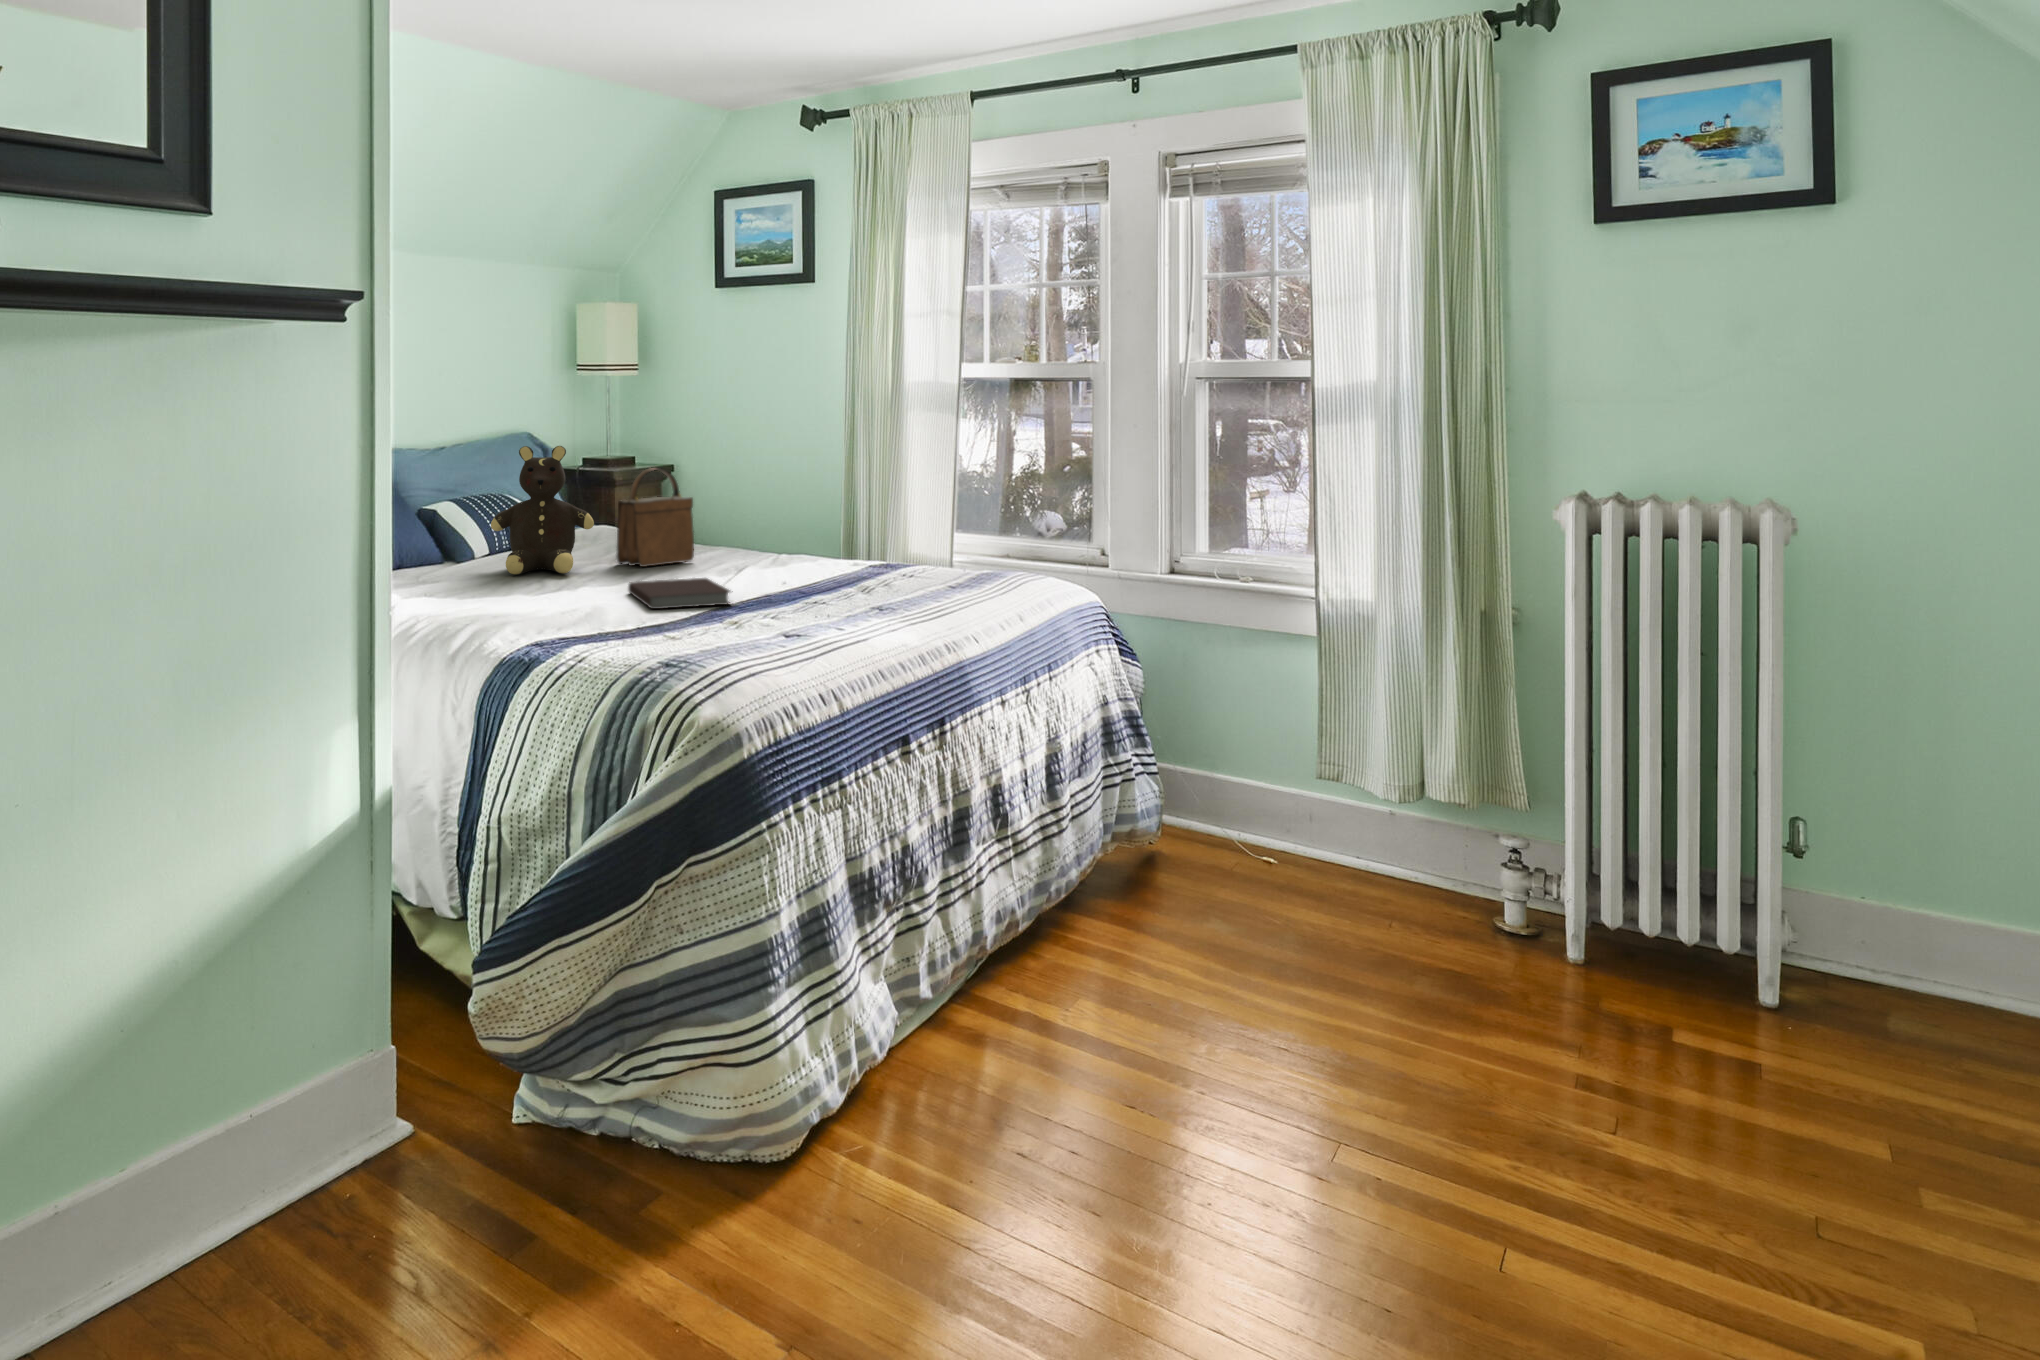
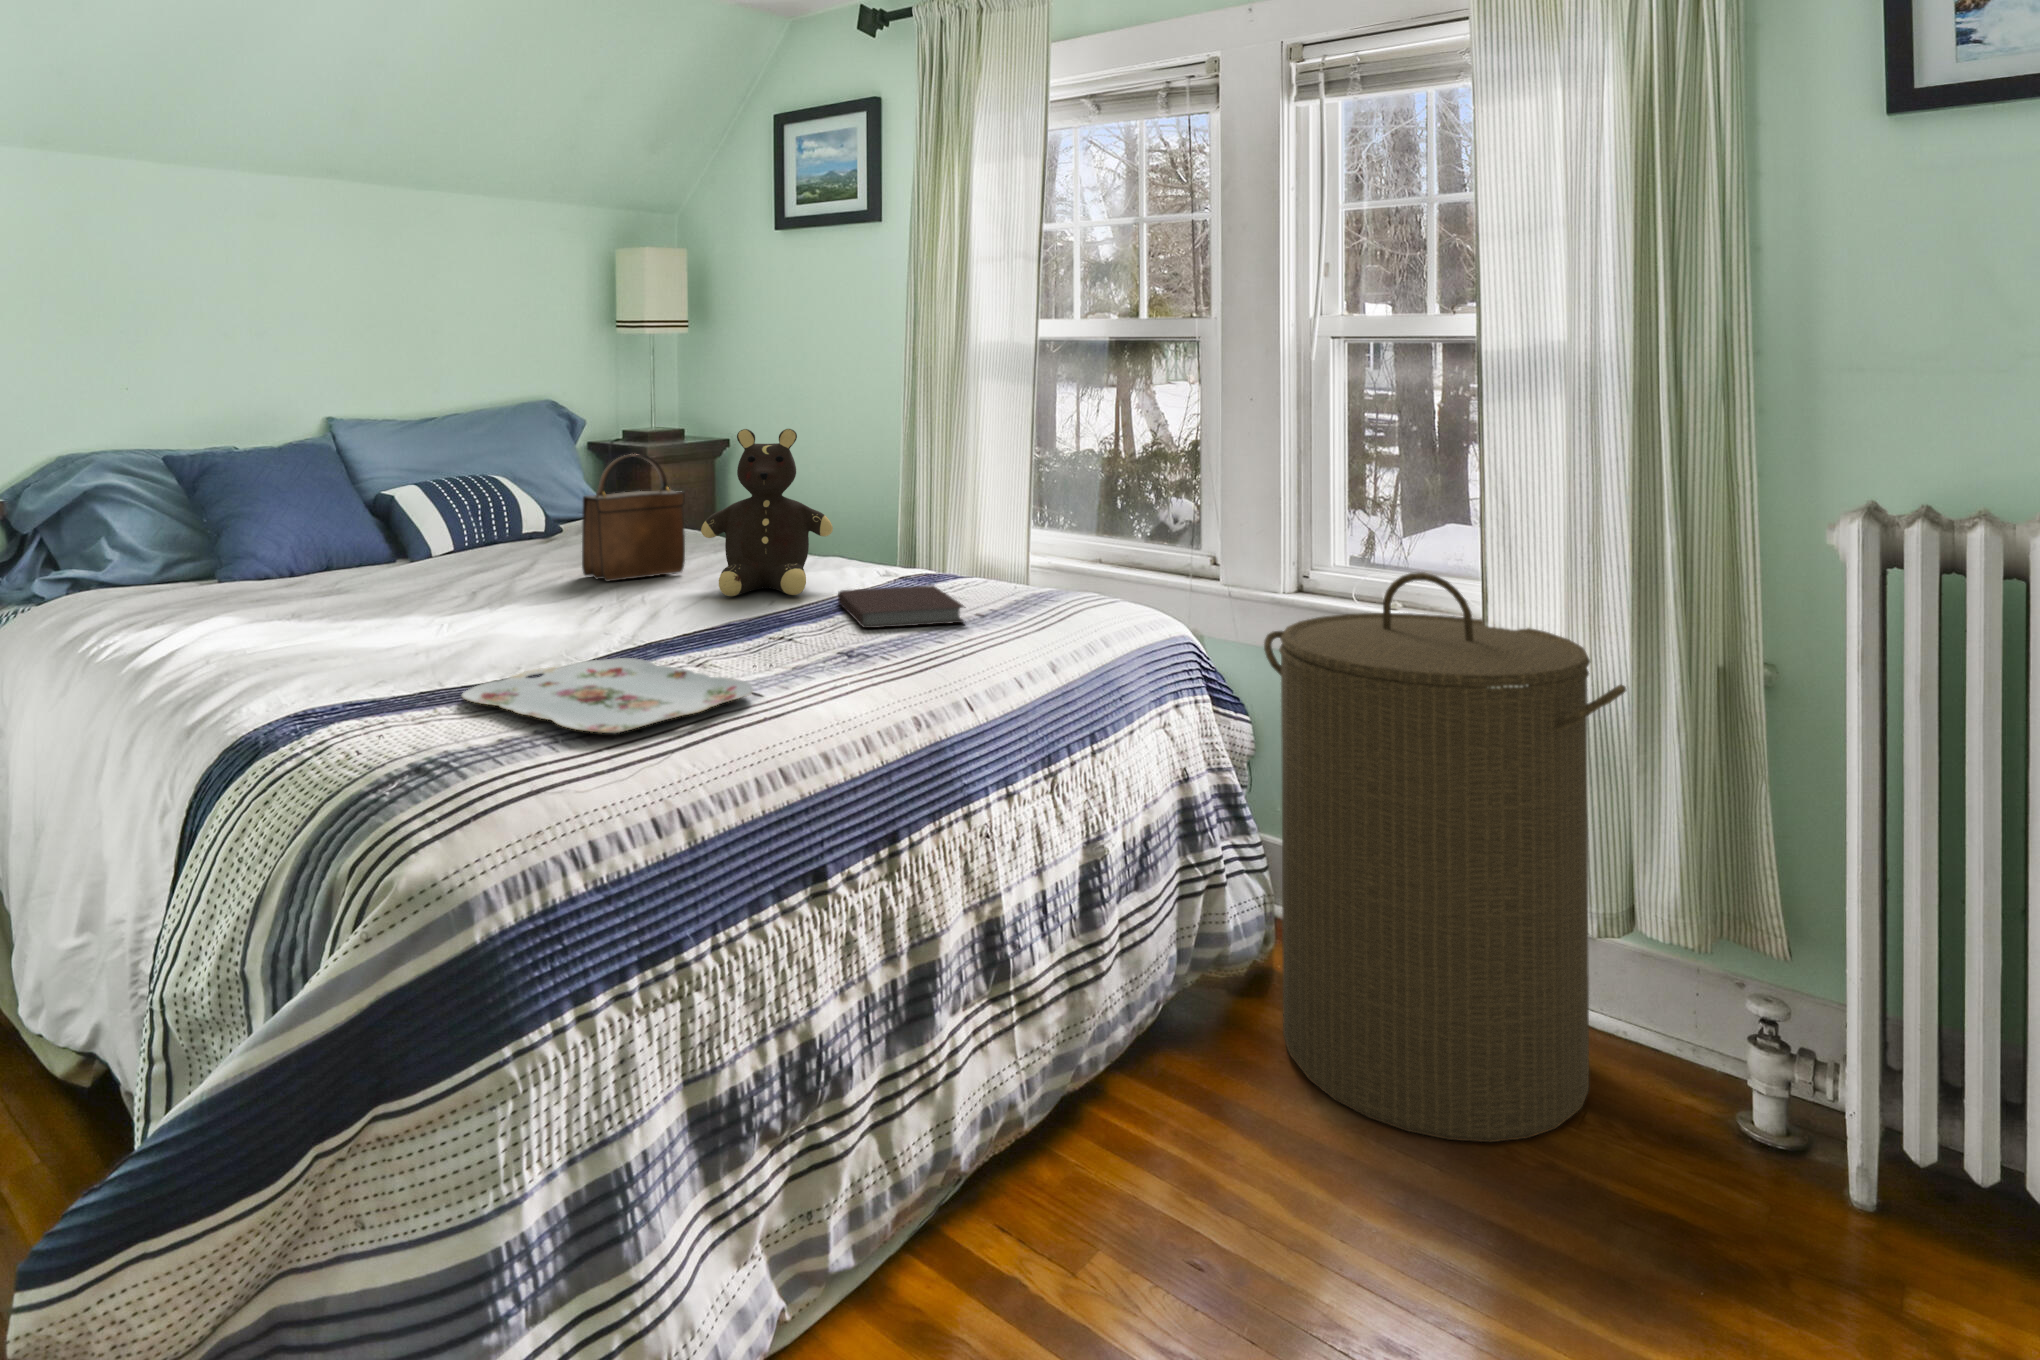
teddy bear: present [491,446,594,574] -> present [701,429,833,596]
laundry hamper: none [1158,547,1421,939] -> present [1264,572,1626,1142]
notebook: present [628,578,730,609] -> present [838,586,965,628]
serving tray: none [637,610,838,649] -> present [462,658,753,734]

